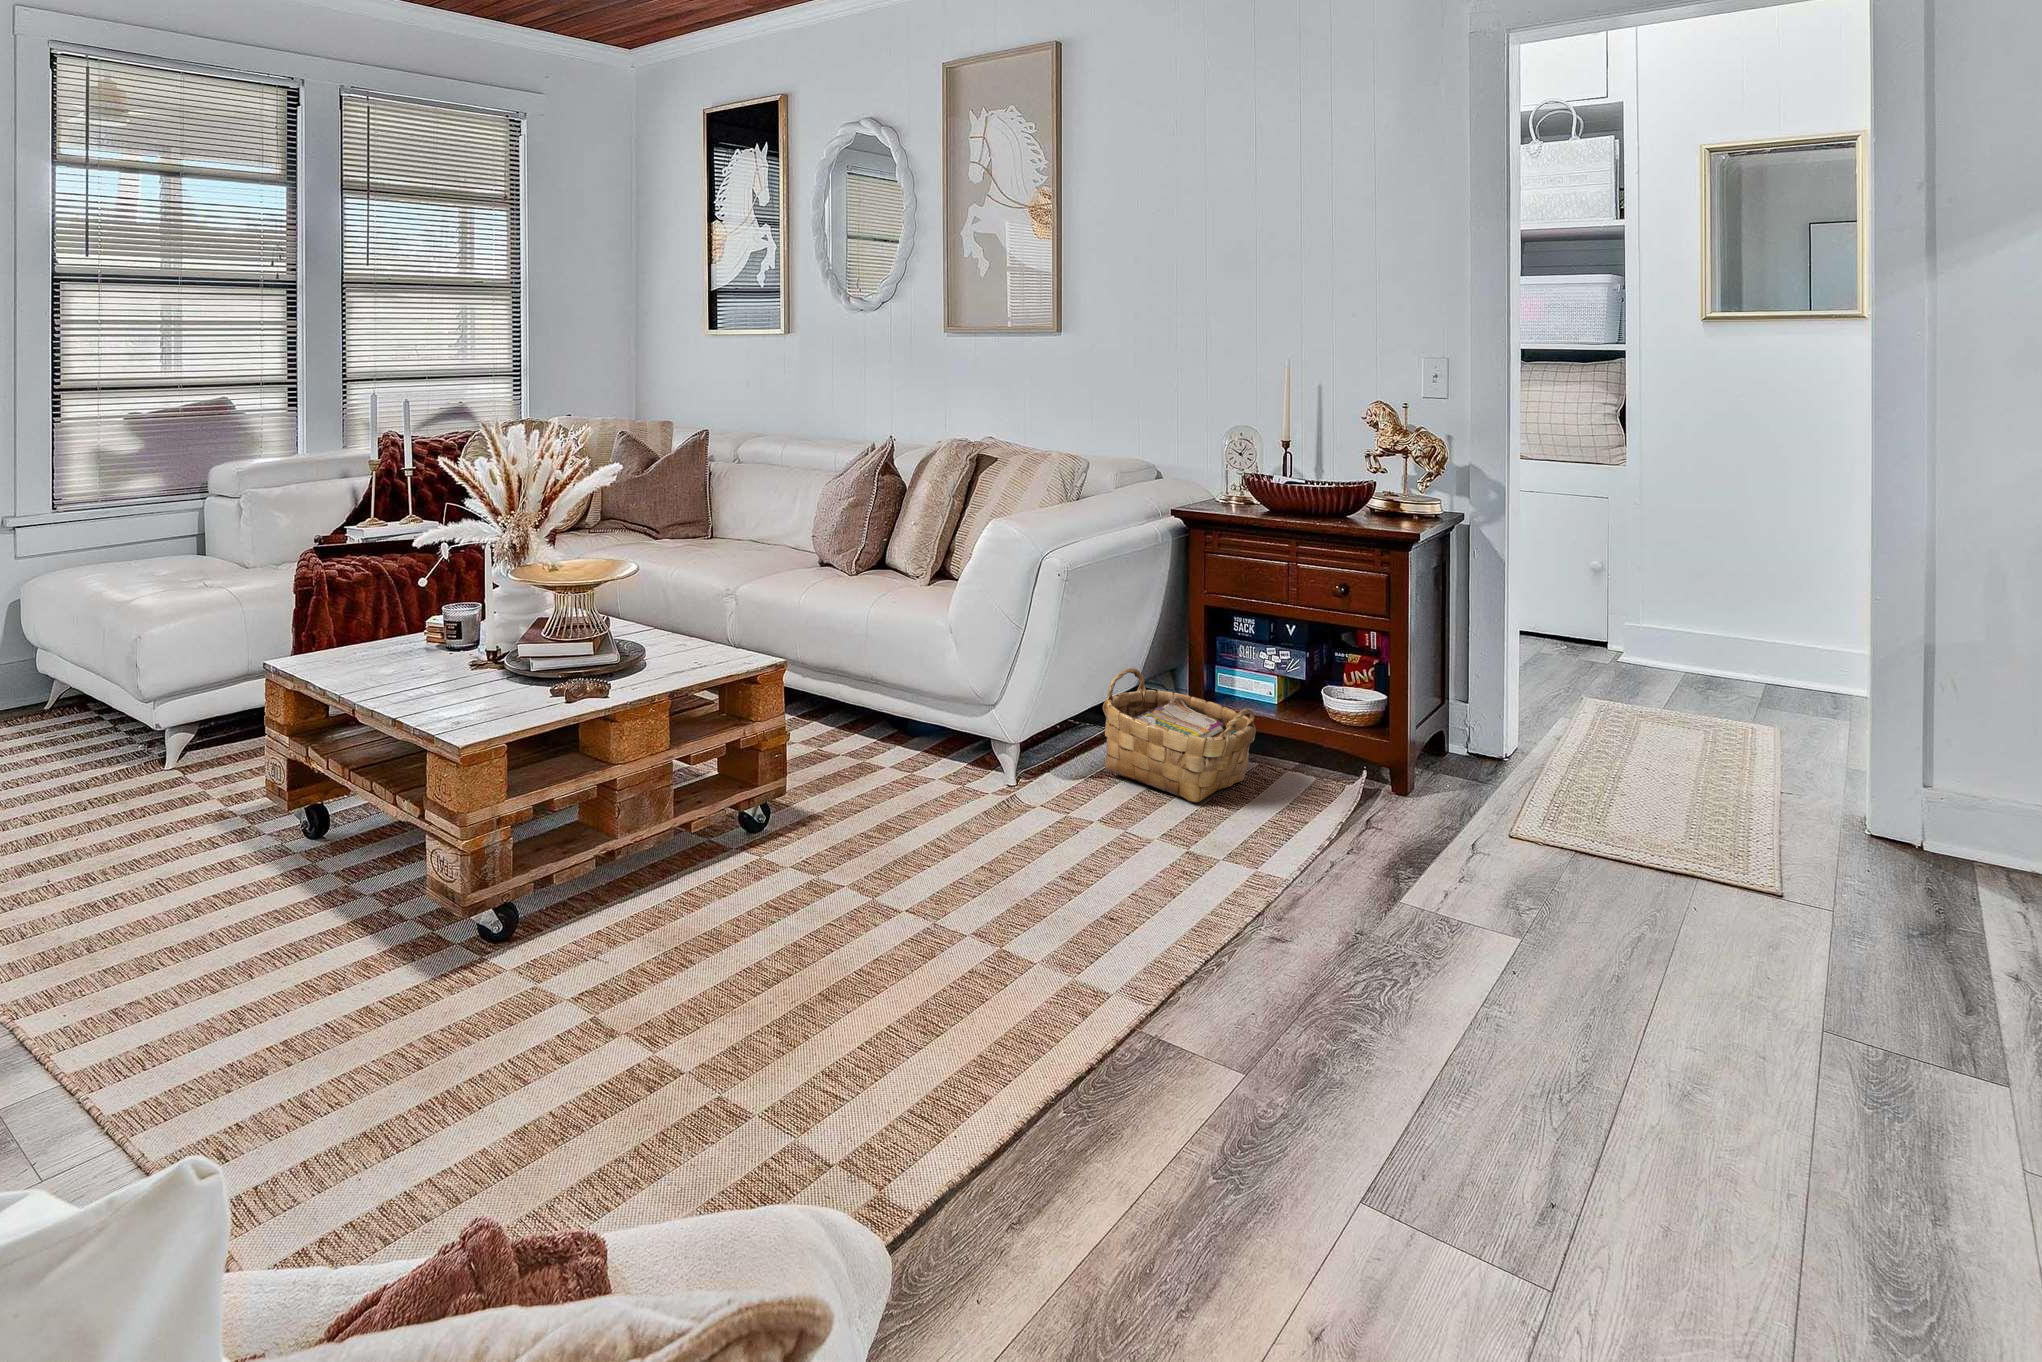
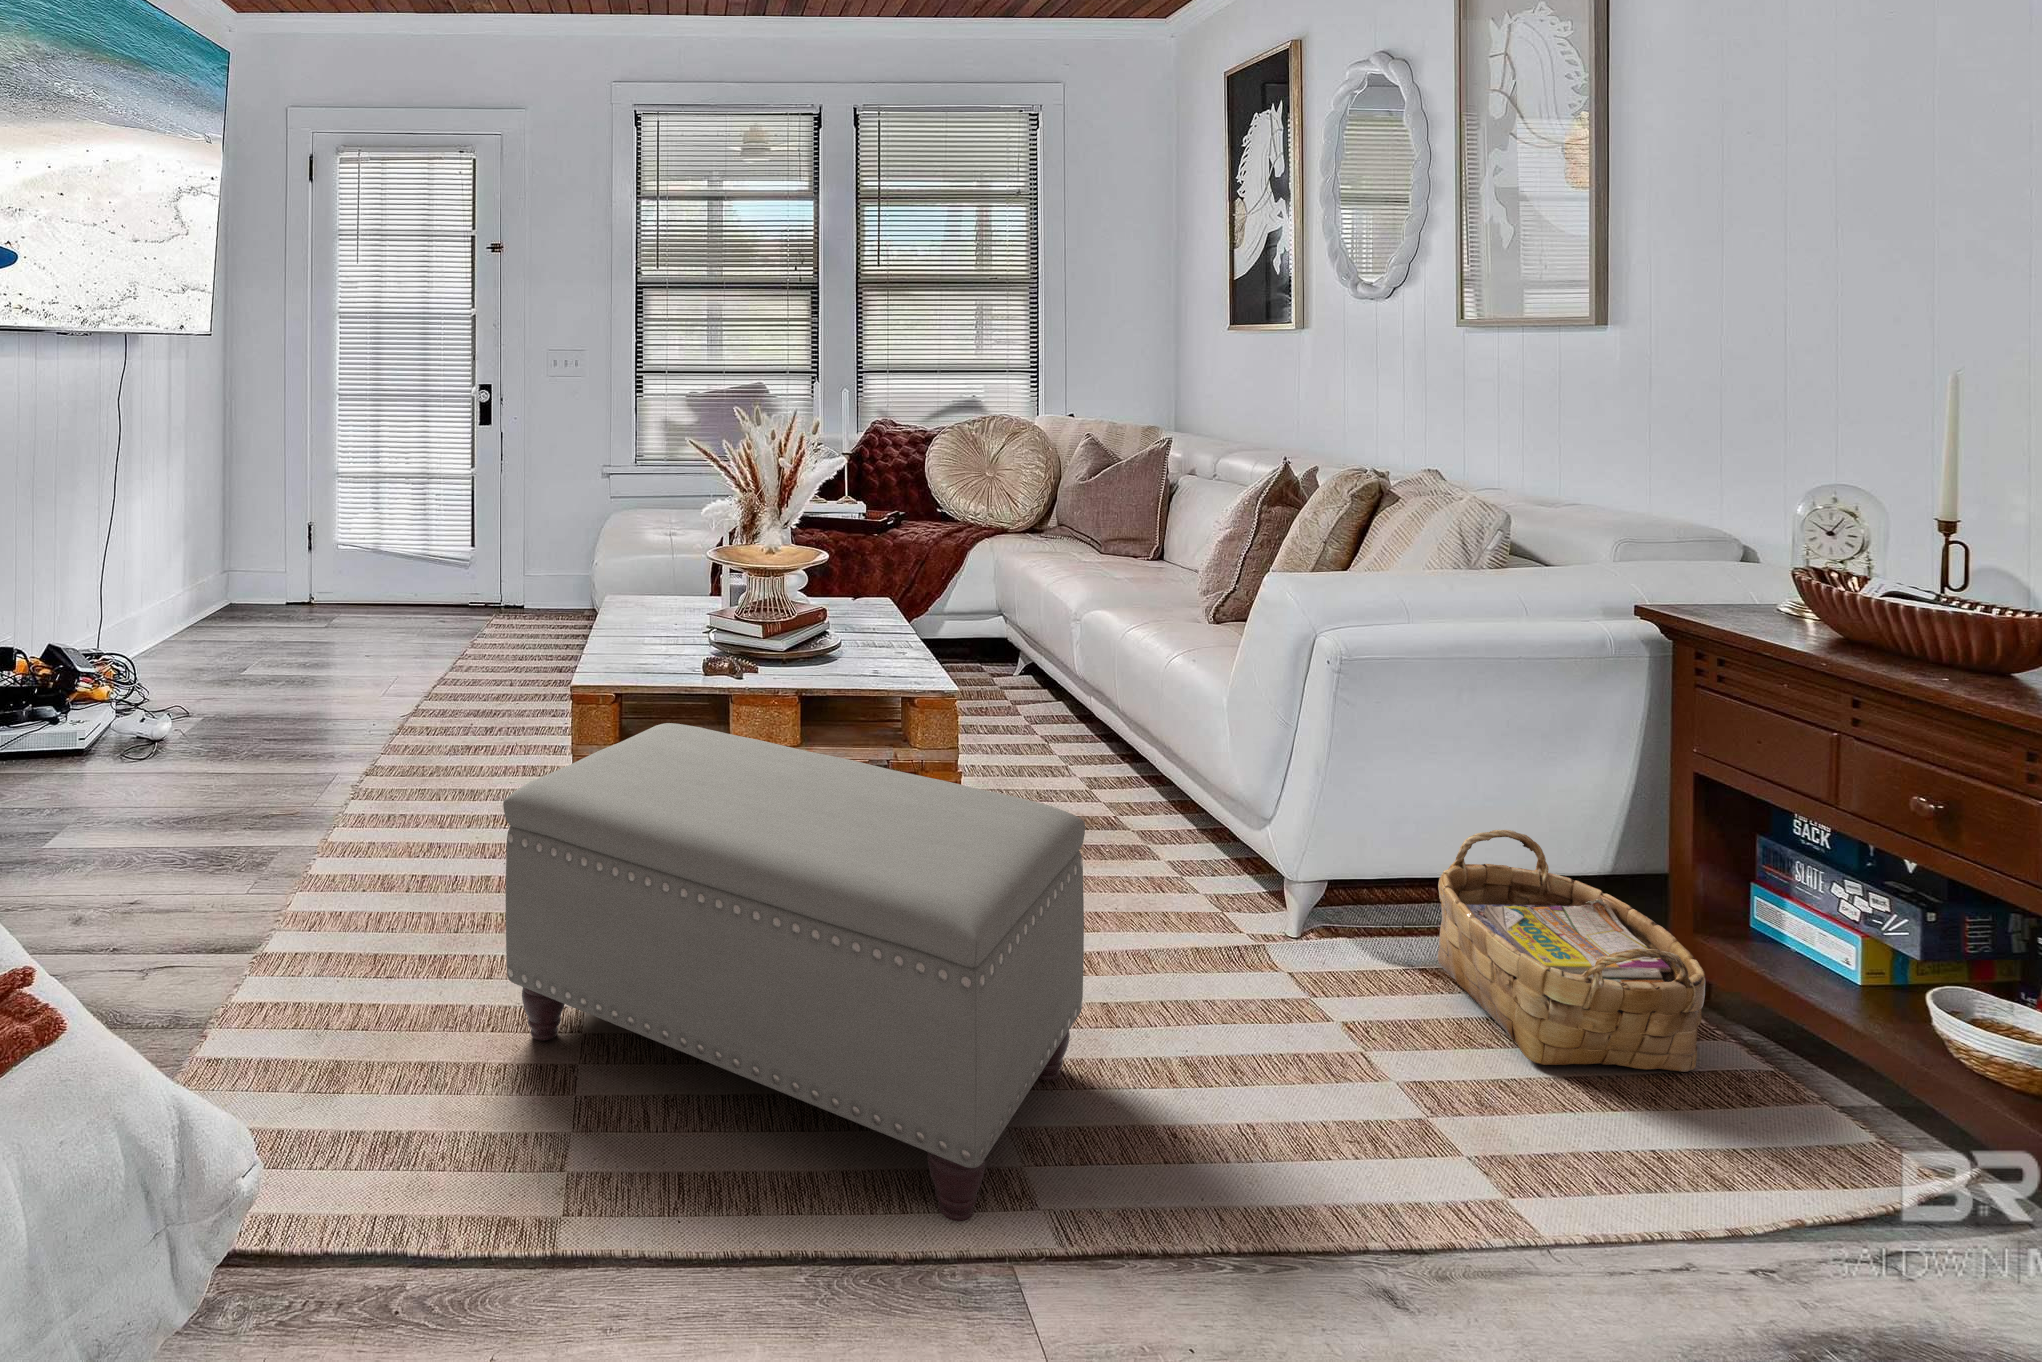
ottoman: none [609,713,1117,1096] -> present [503,723,1085,1222]

